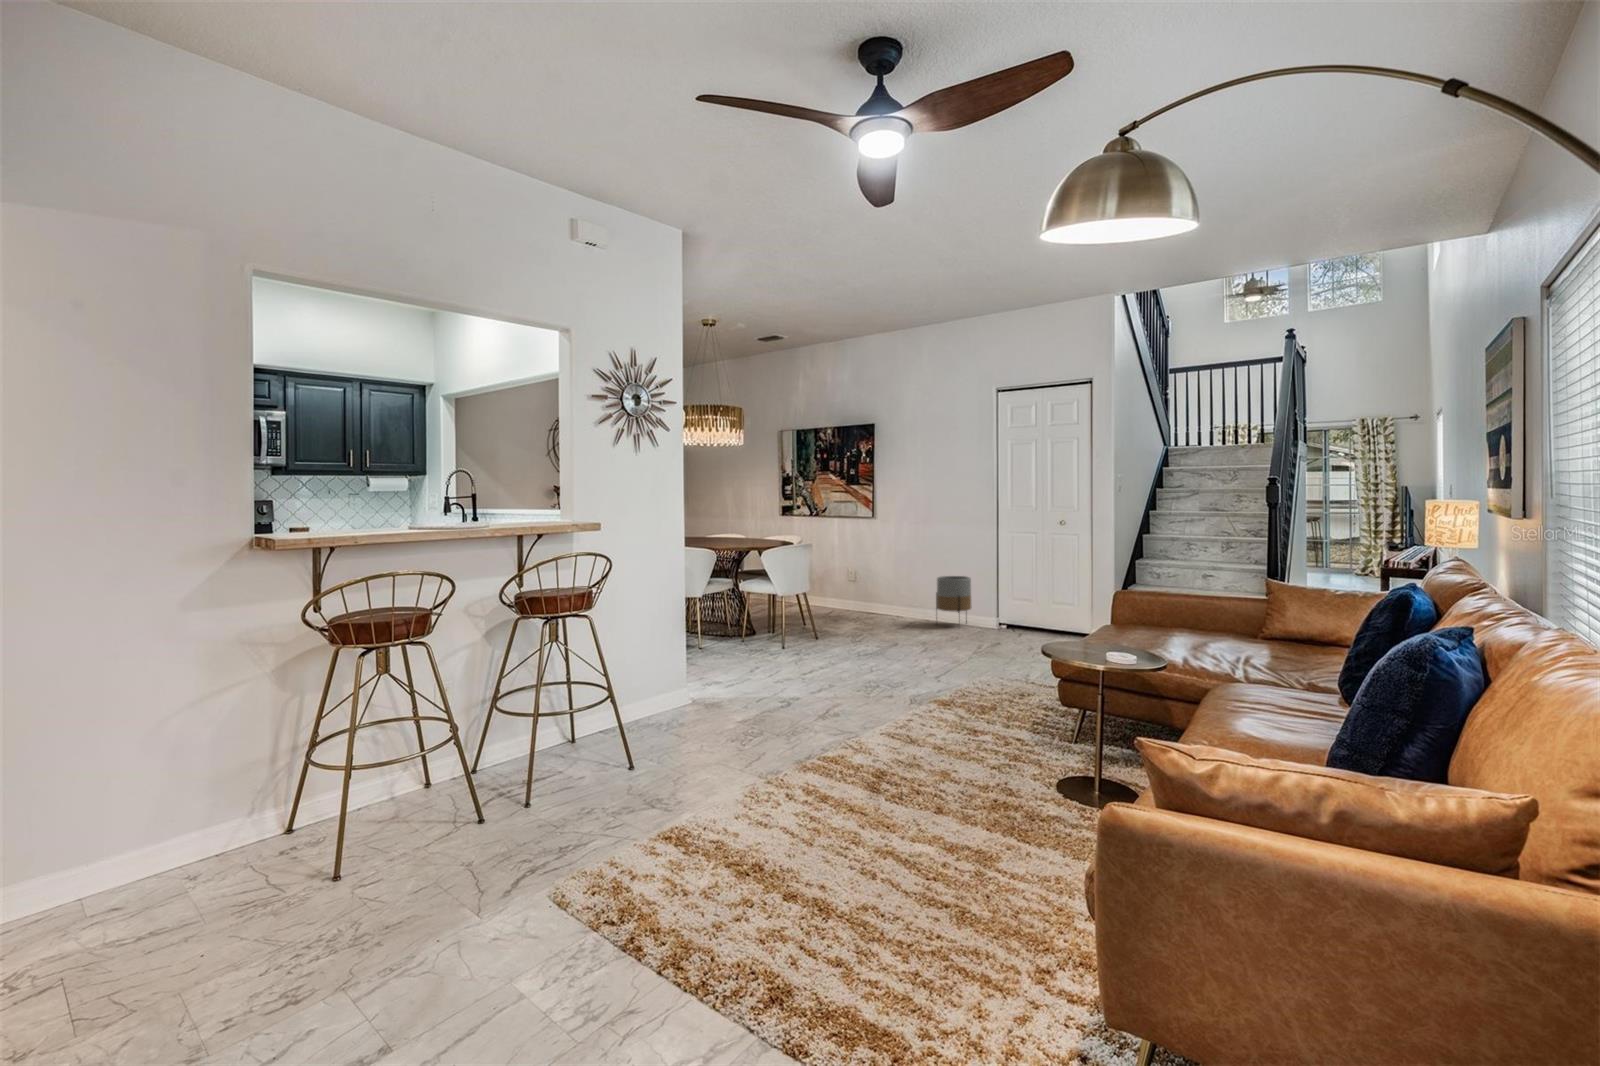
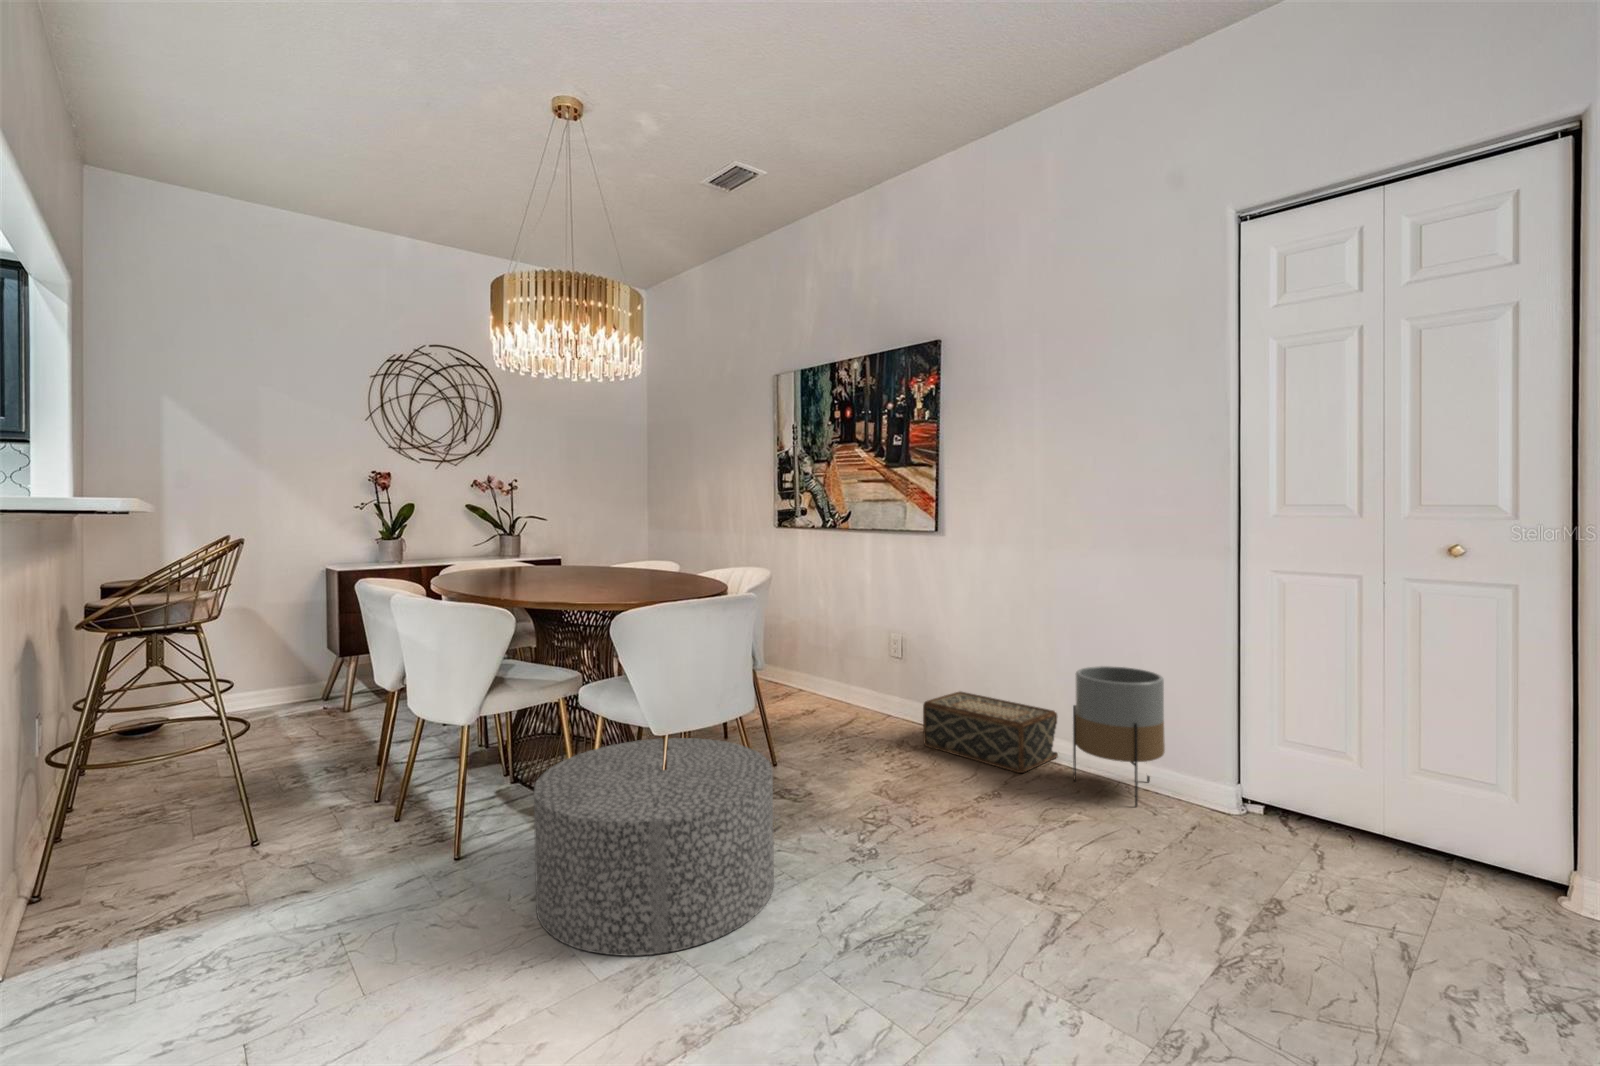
woven basket: none [870,595,930,624] -> present [923,692,1058,773]
ottoman: none [745,603,830,659] -> present [534,738,774,956]

